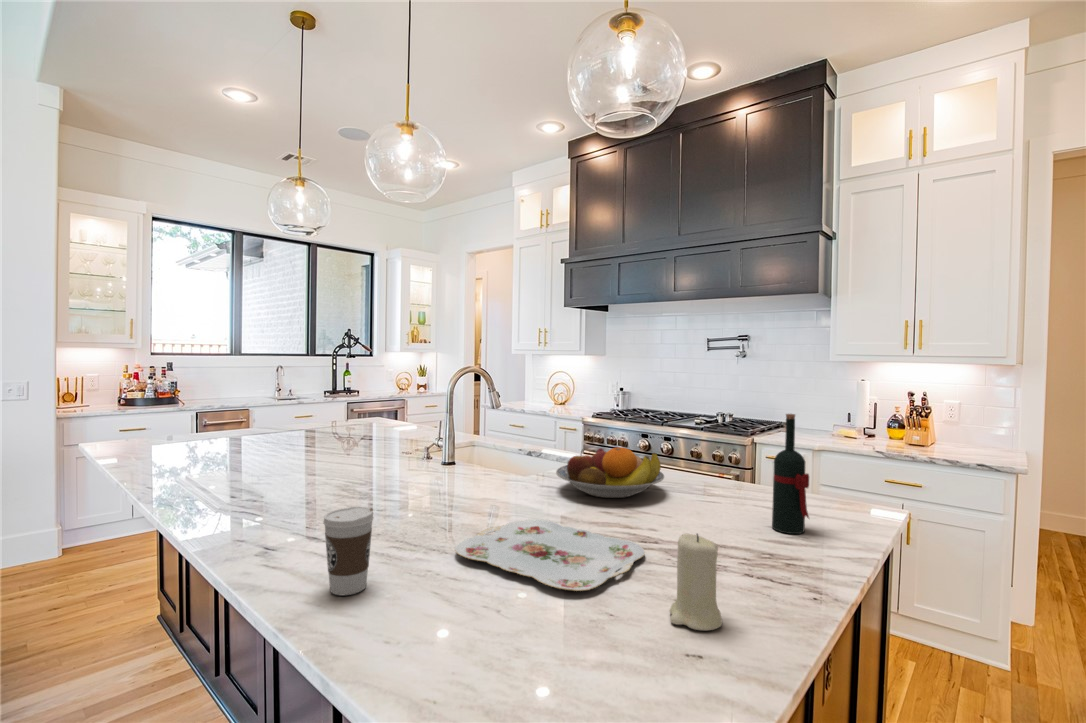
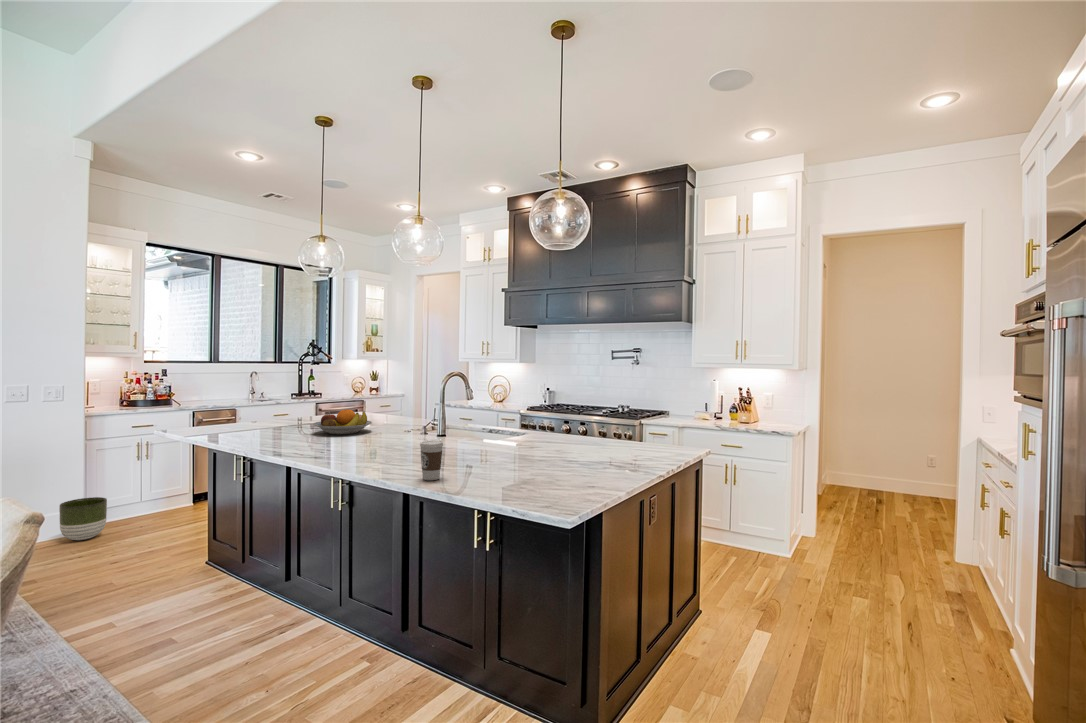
wine bottle: present [772,414,809,534] -> none [636,396,653,457]
fruit bowl: present [556,447,664,498] -> present [313,409,372,434]
planter: none [19,516,79,569] -> present [59,497,107,540]
serving tray: present [455,519,645,591] -> none [475,455,571,475]
candle: present [669,534,723,630] -> none [582,443,605,482]

